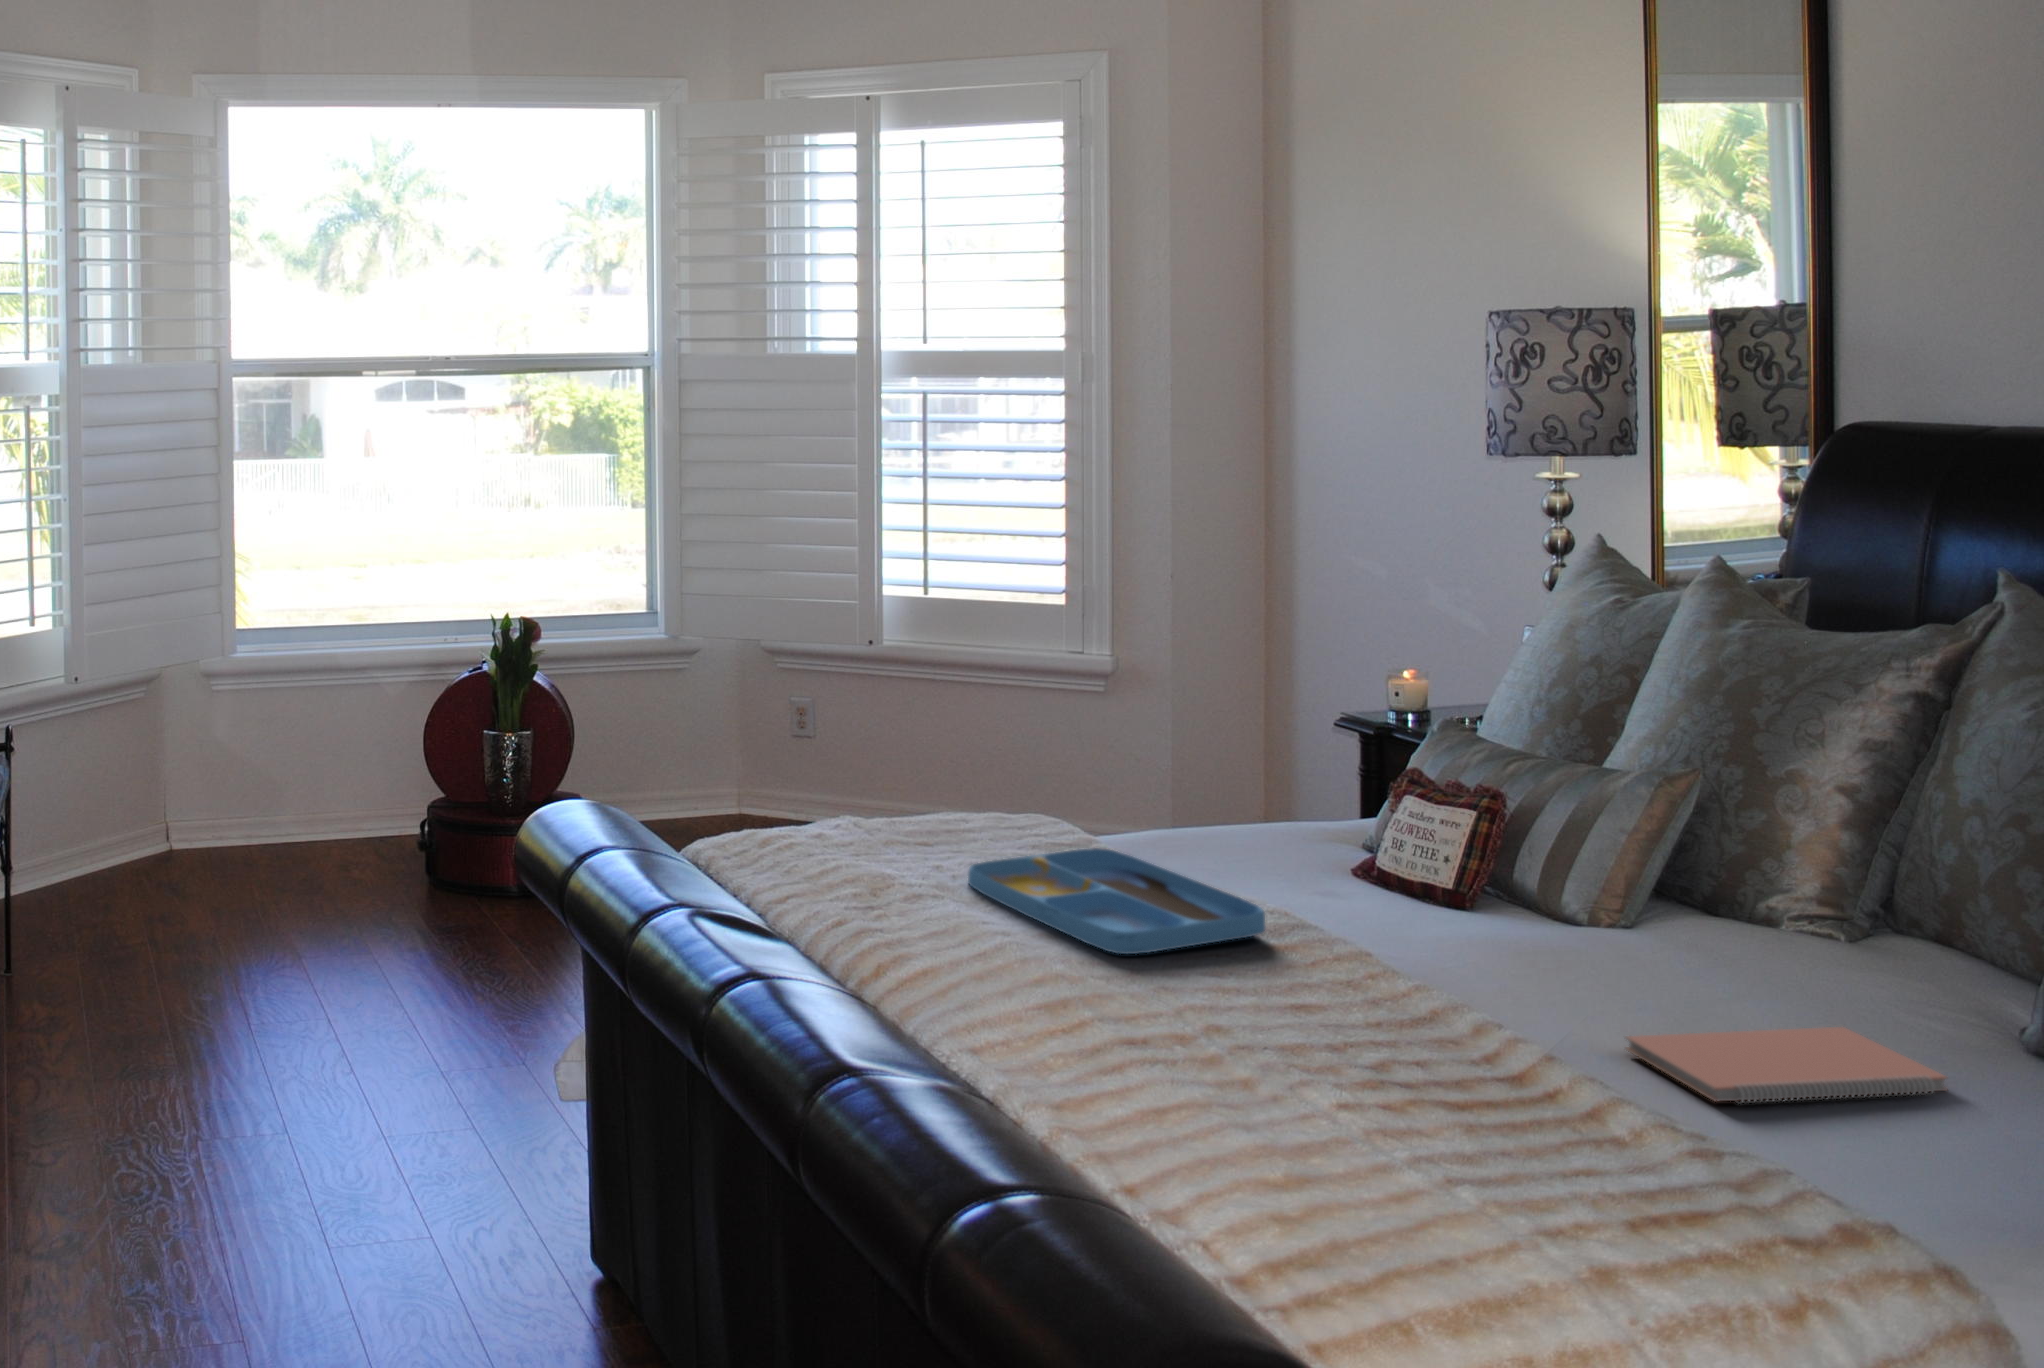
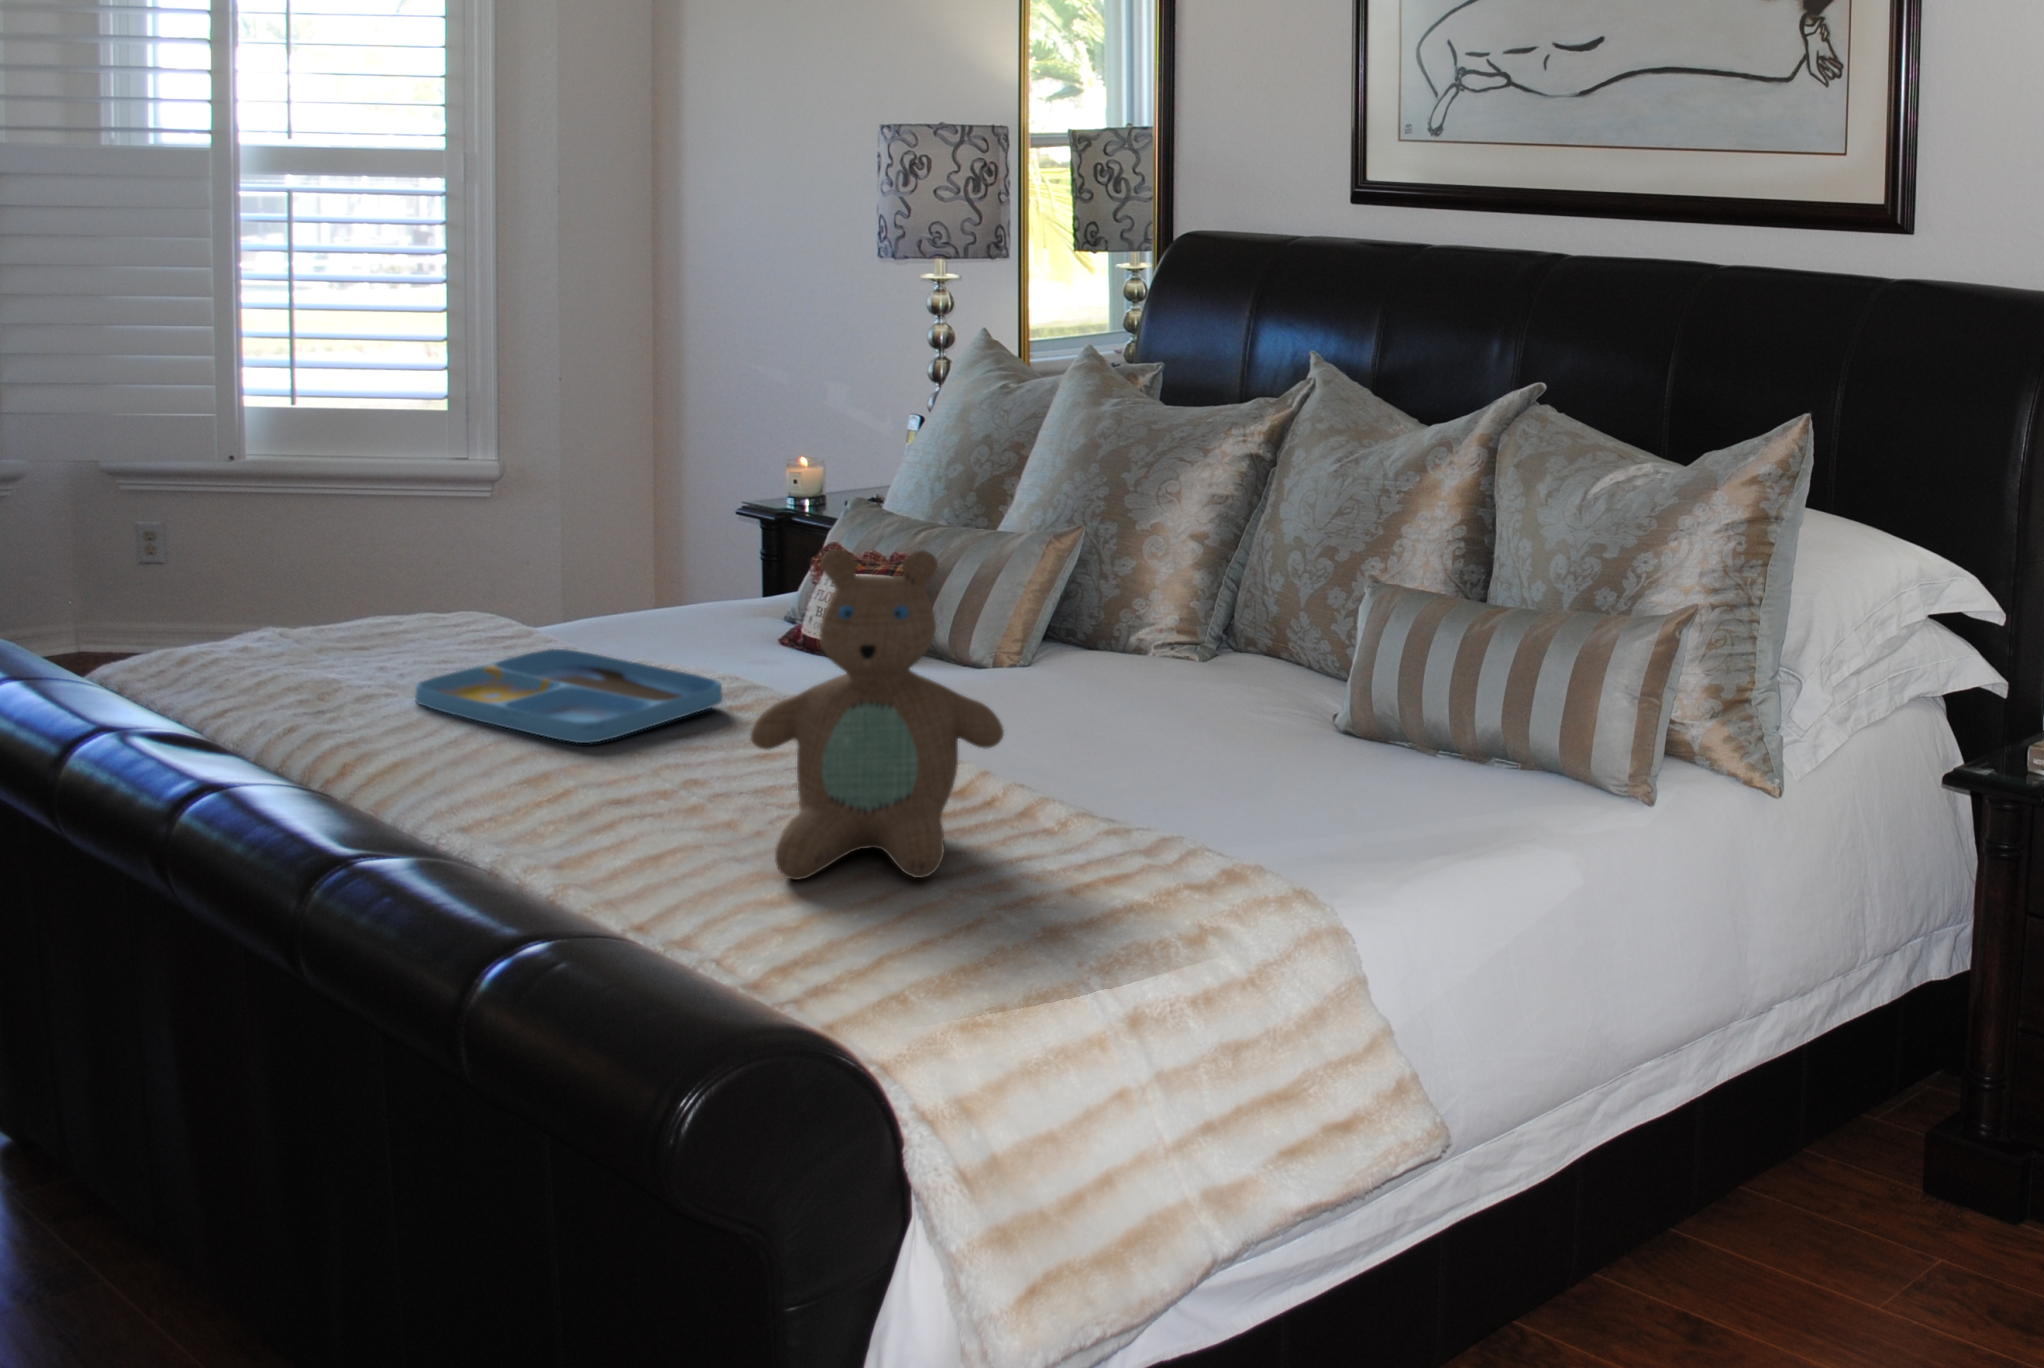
teddy bear: none [1271,774,1582,1192] -> present [751,549,1004,880]
notebook: present [1625,1027,1947,1103] -> none [1020,704,1236,775]

